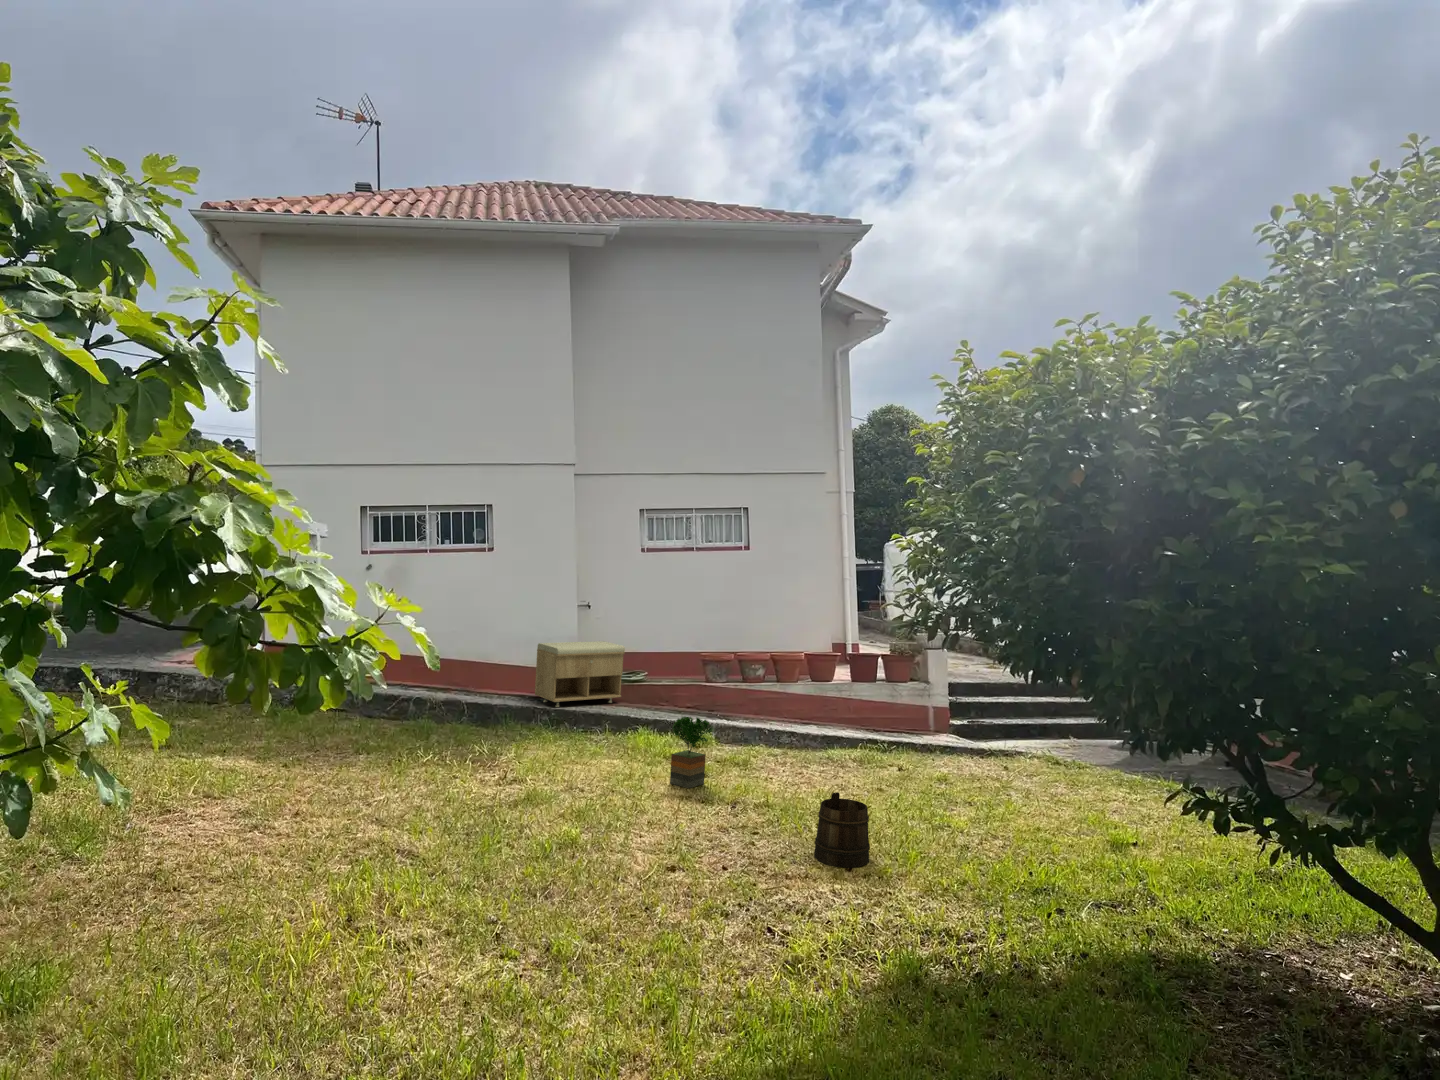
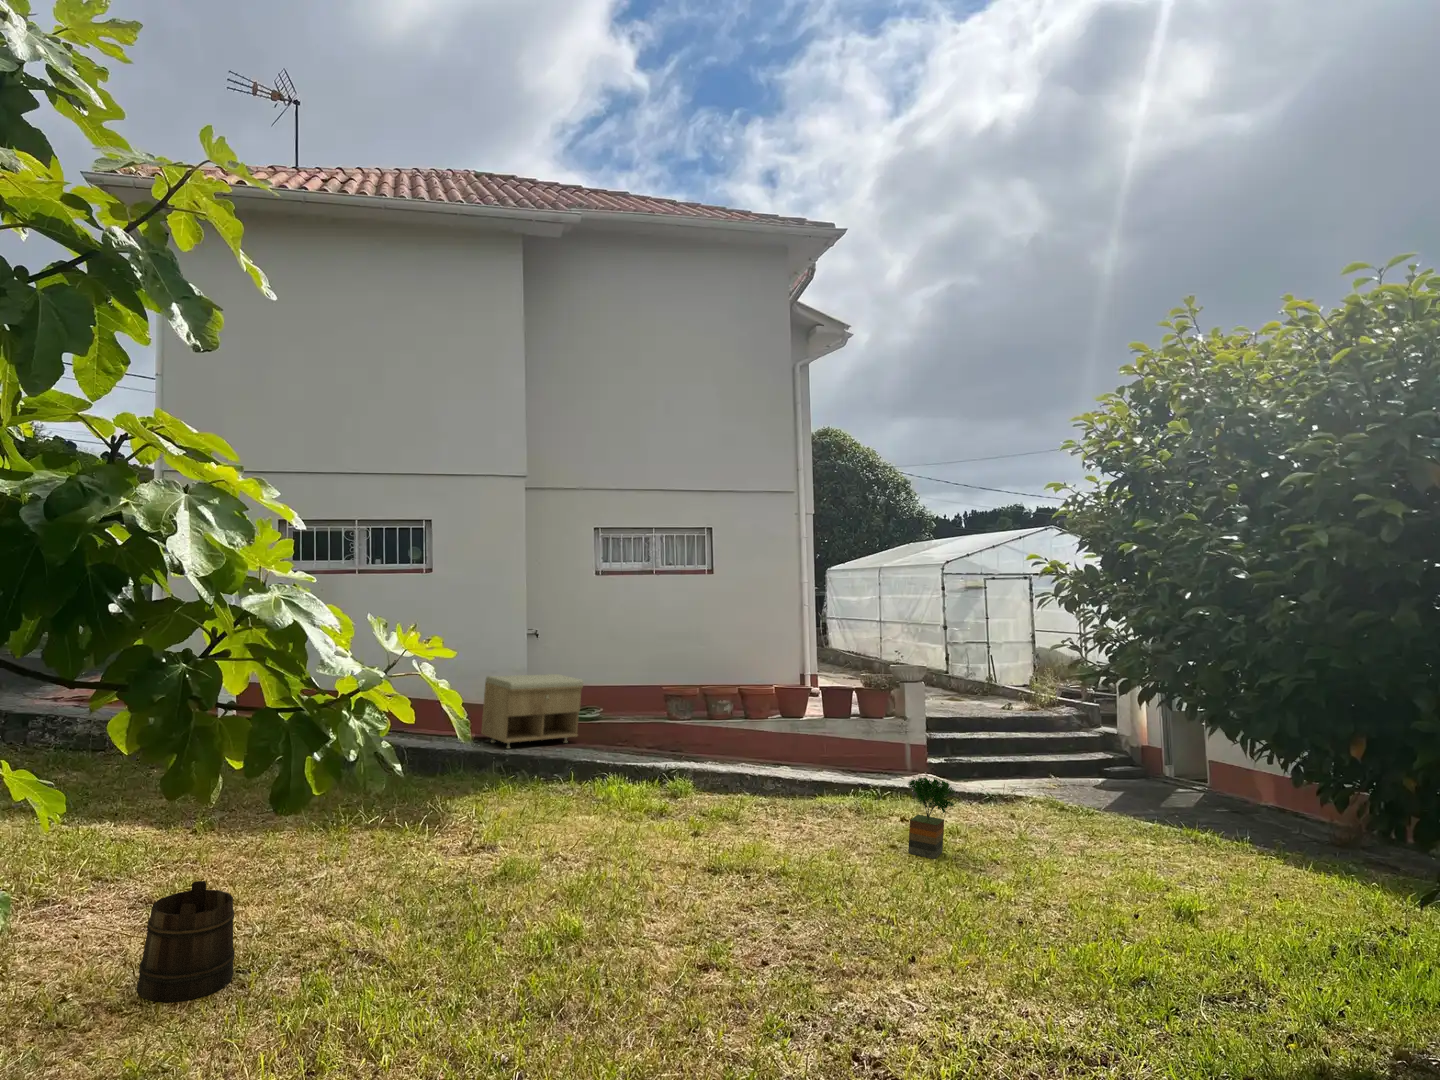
potted tree: present [670,717,713,788] -> present [908,777,955,859]
bucket: present [814,792,870,868] -> present [137,881,235,1002]

